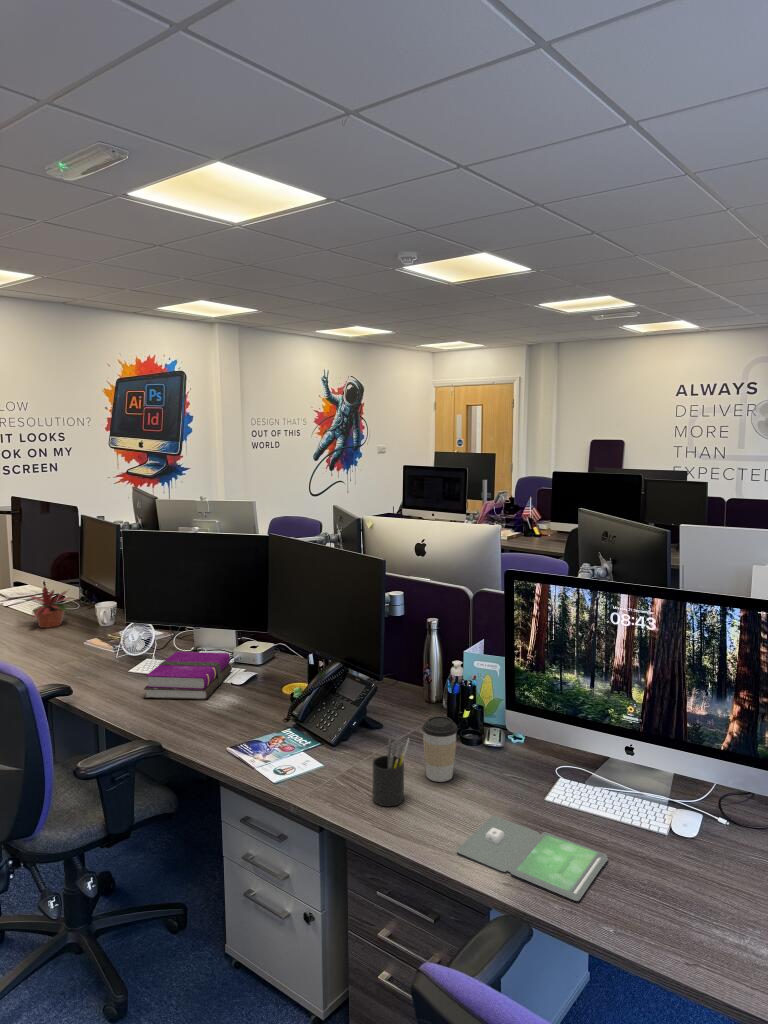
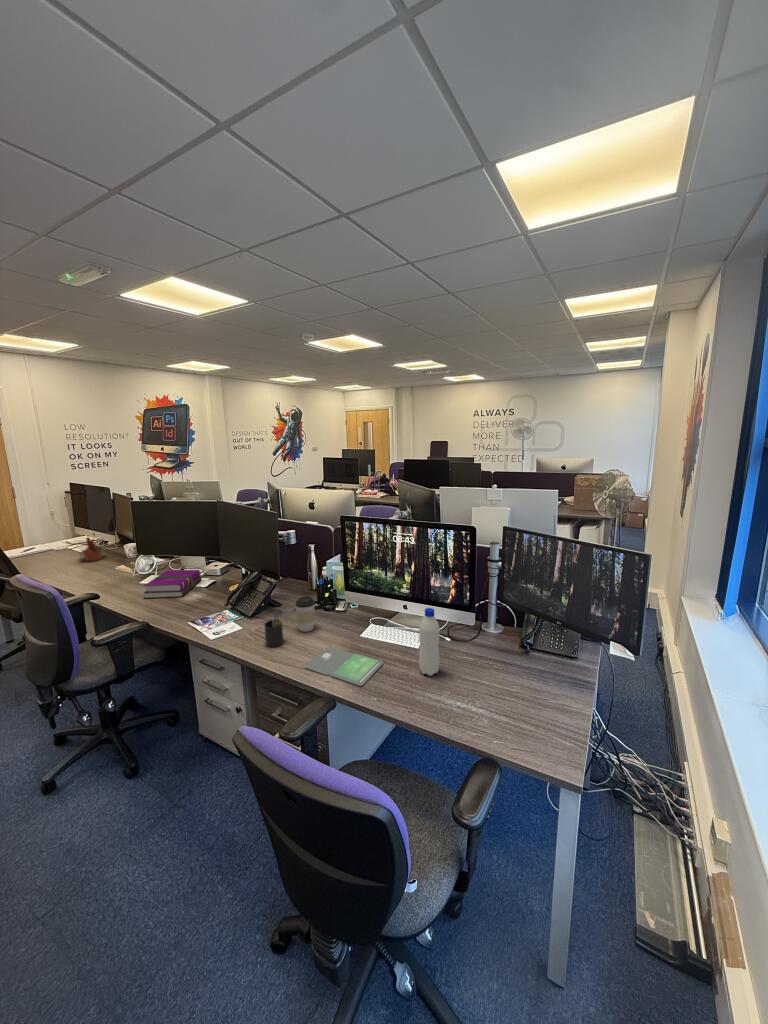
water bottle: none [685,758,732,895] -> present [419,608,439,676]

